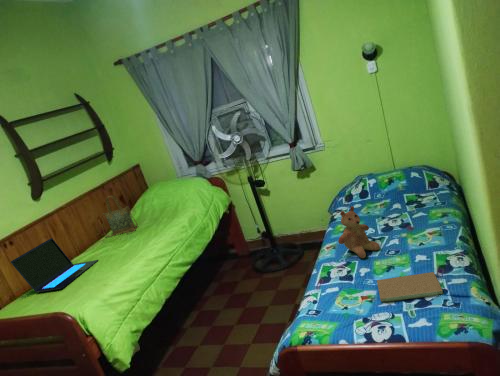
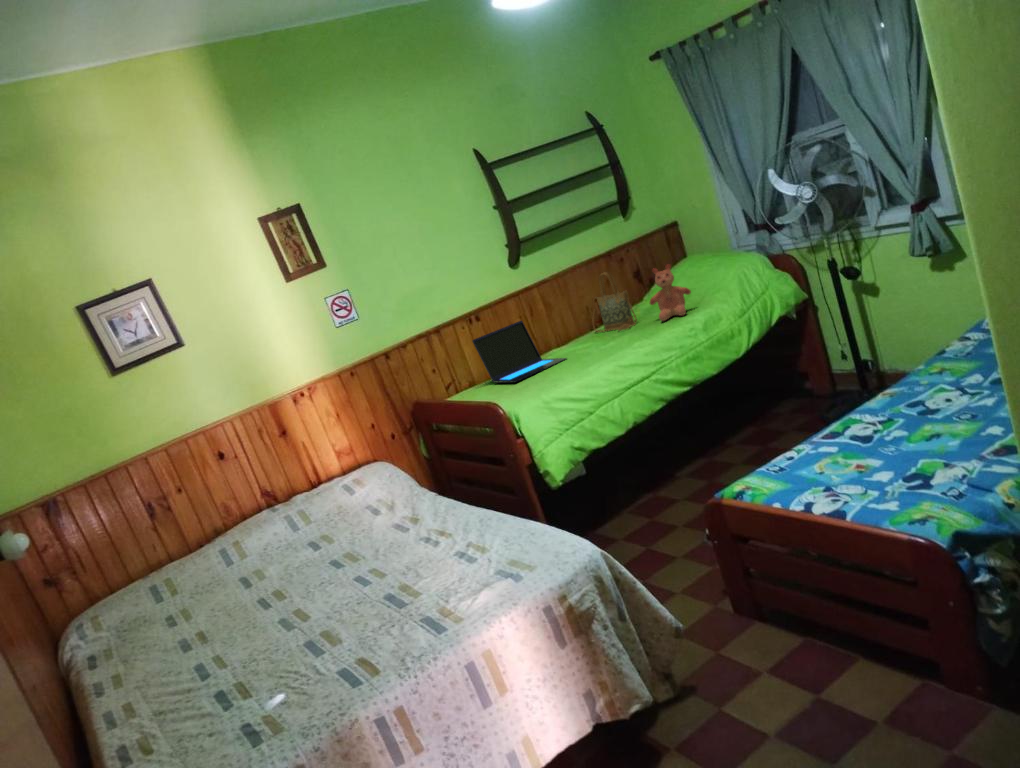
teddy bear: present [338,206,380,258] -> present [650,264,691,321]
notebook: present [377,272,443,301] -> none [869,449,989,482]

